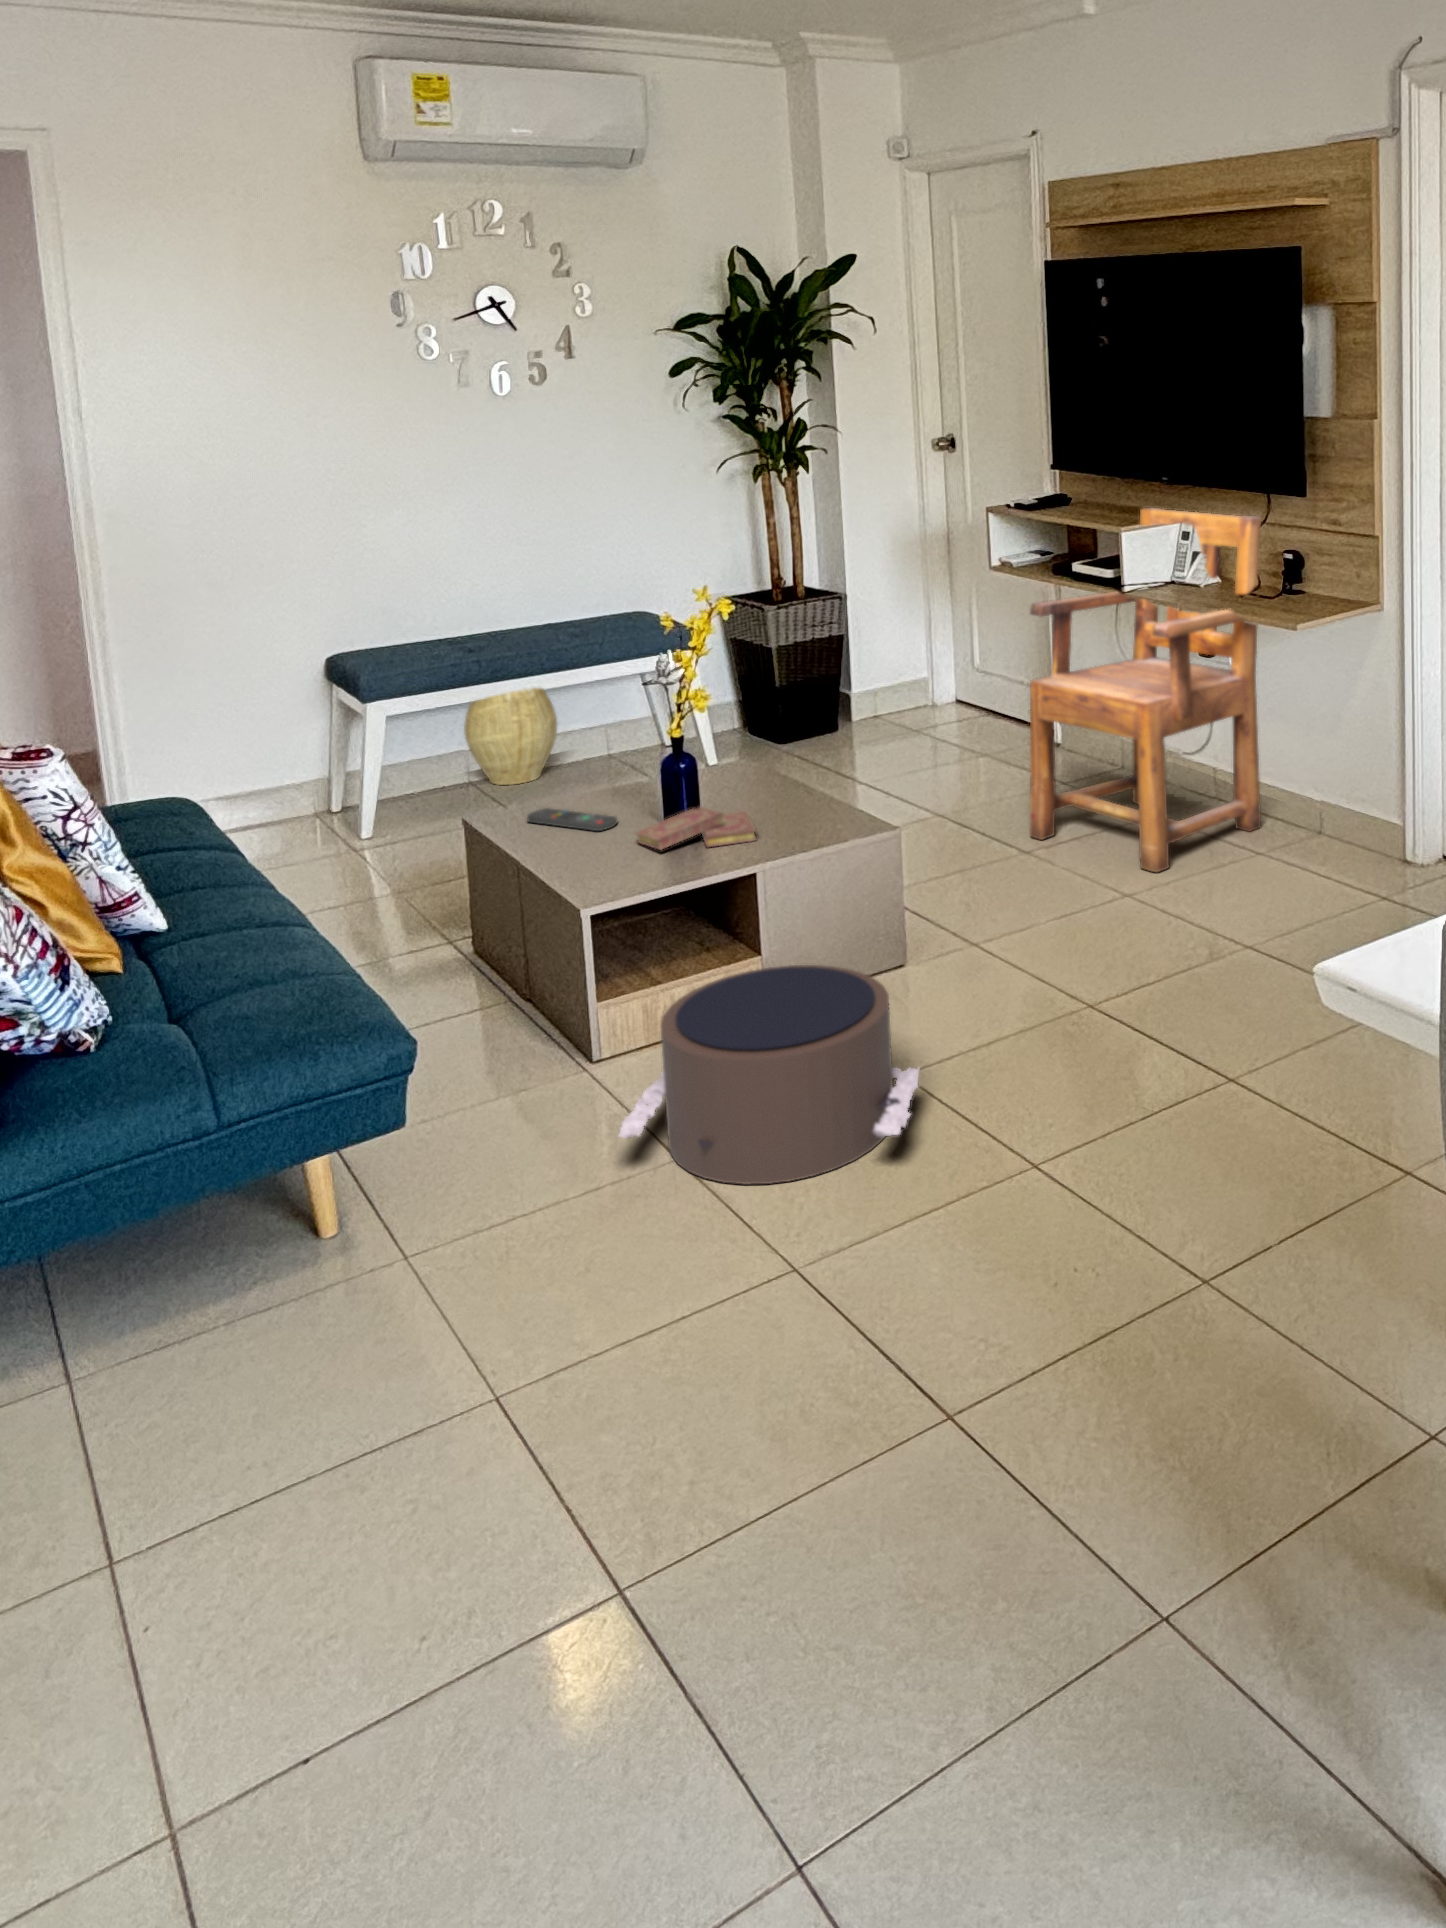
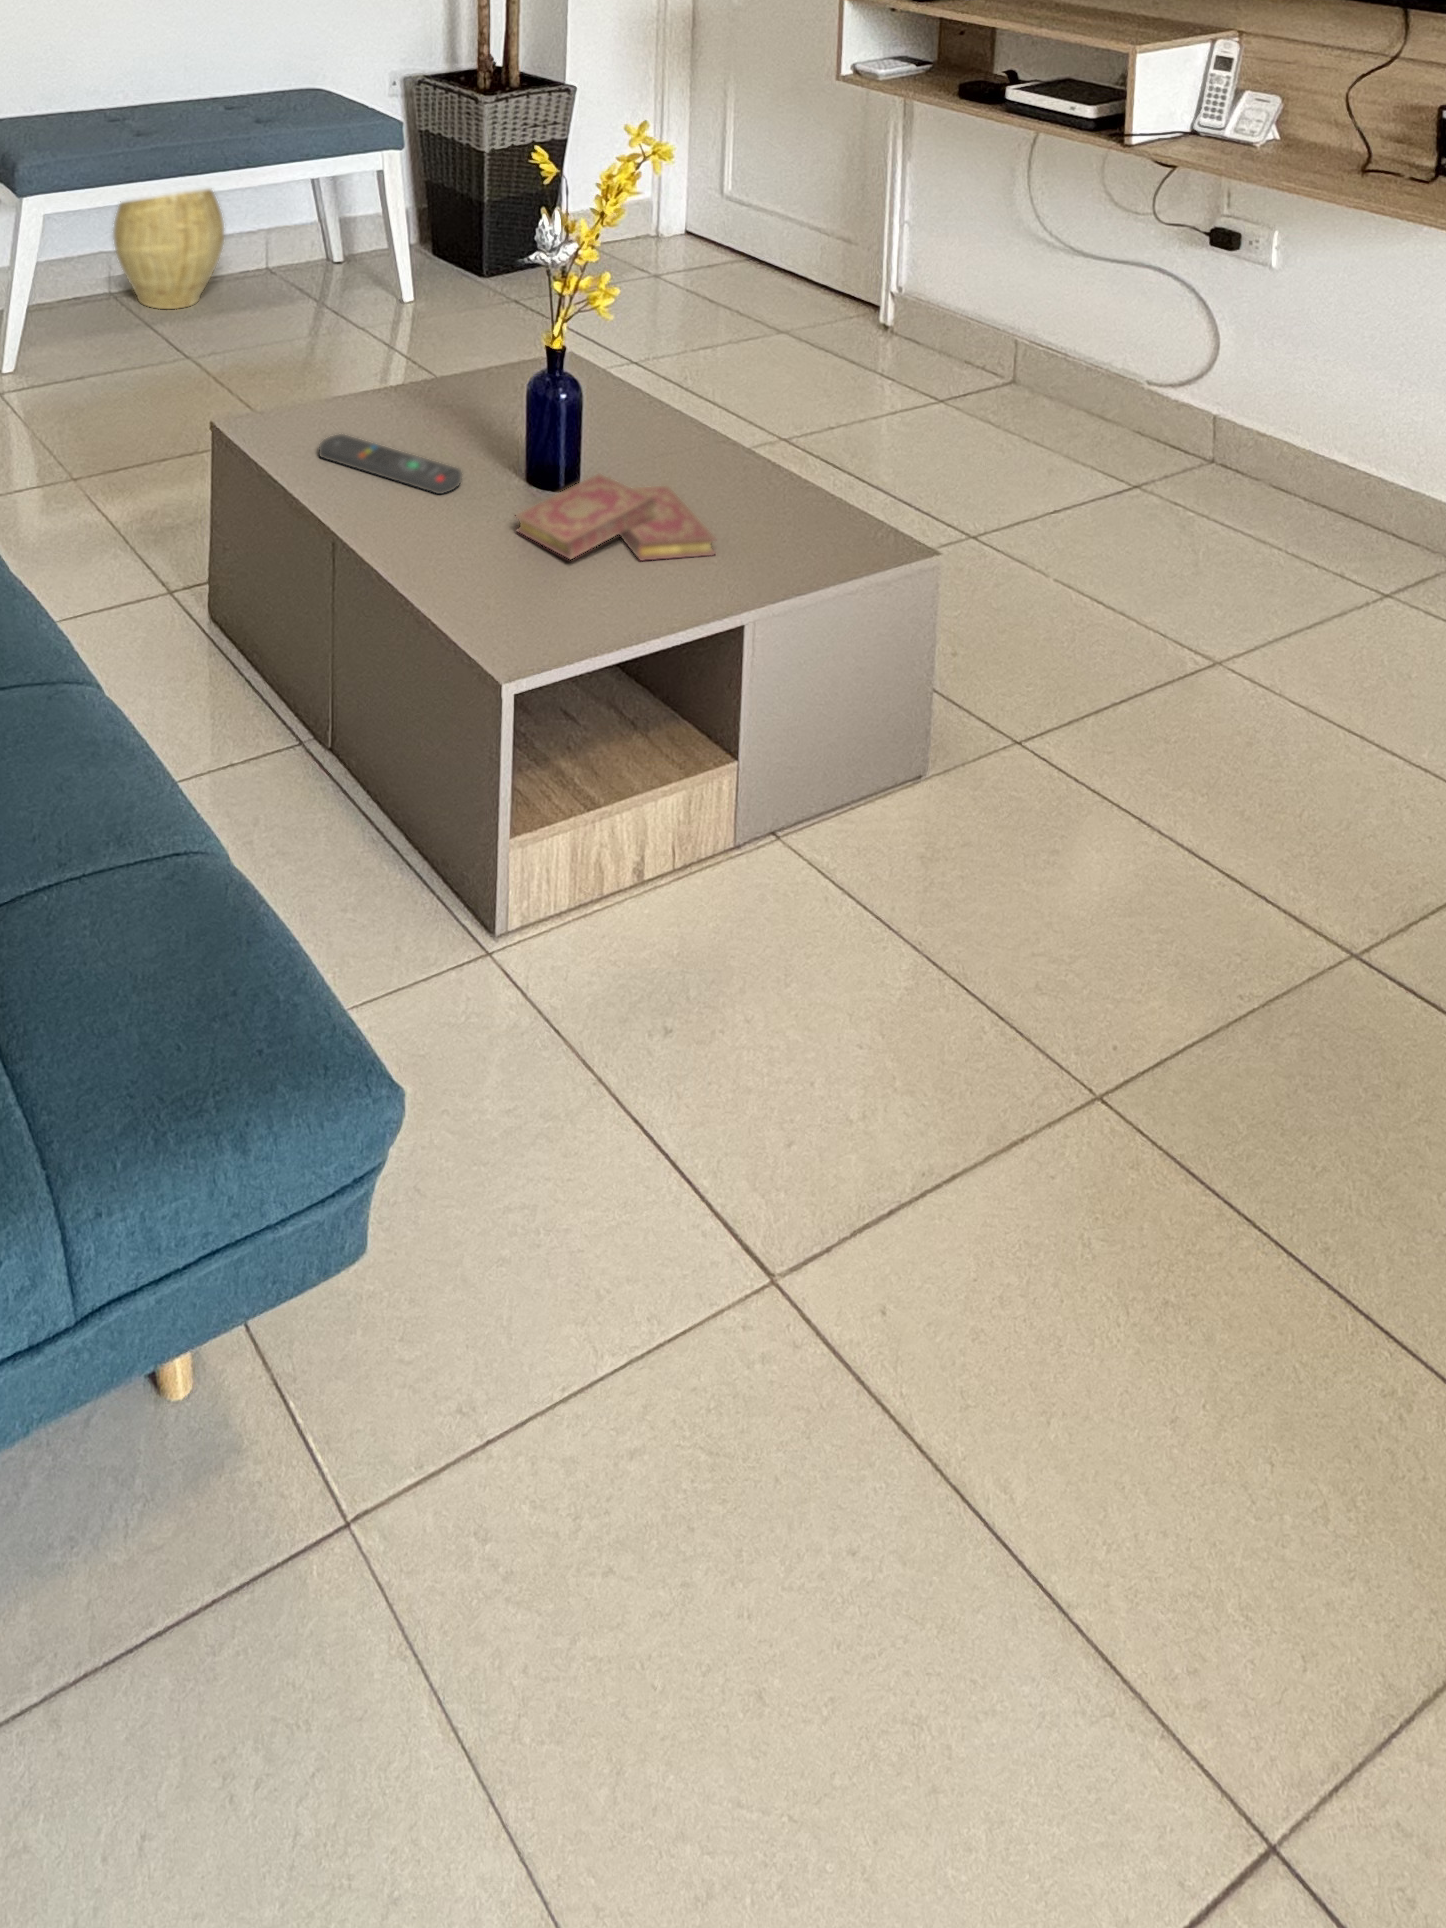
armchair: present [1030,508,1261,872] -> none [958,12,1386,611]
pouf: present [619,965,920,1184] -> none [659,855,1273,1422]

